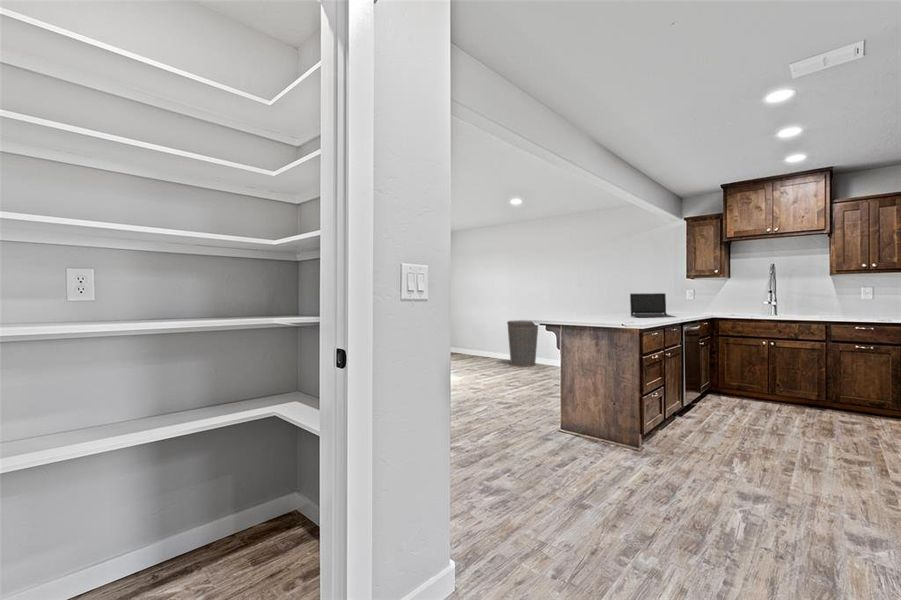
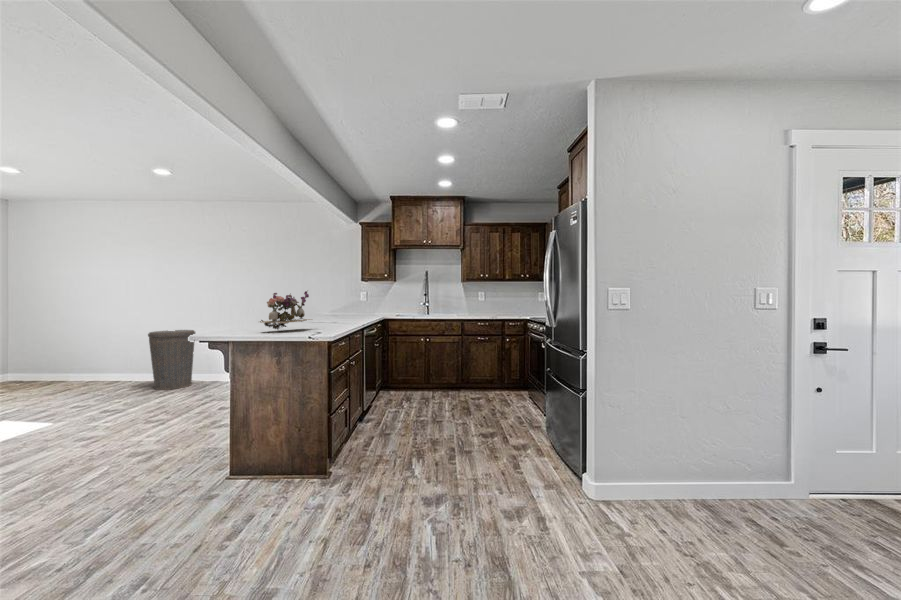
flower arrangement: none [583,285,631,320] -> present [260,290,312,330]
laptop: present [630,293,675,317] -> none [309,298,356,324]

